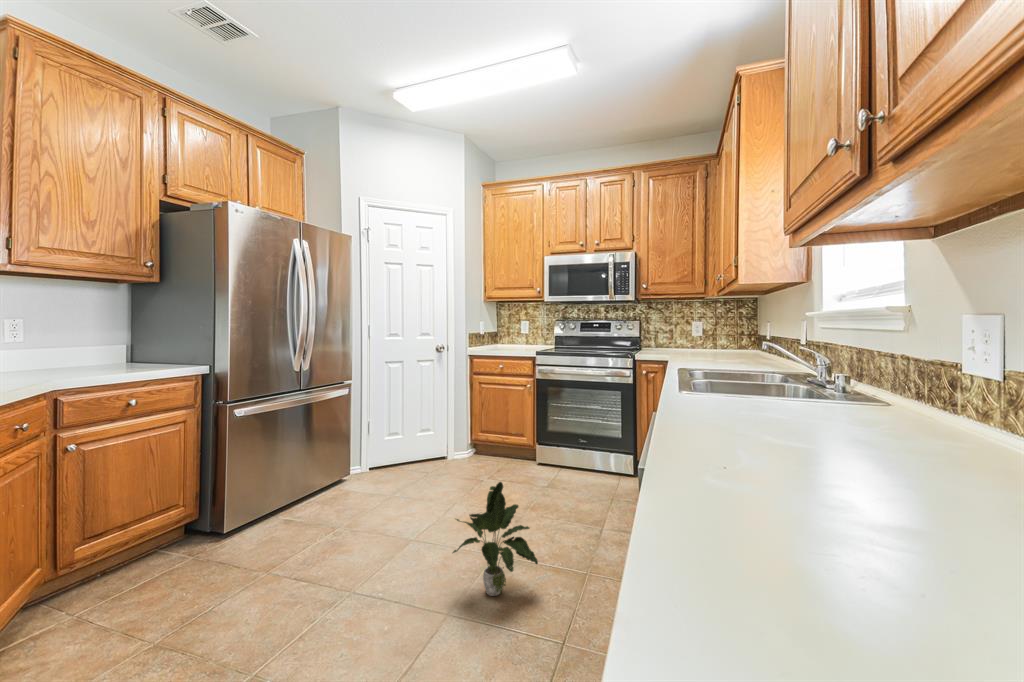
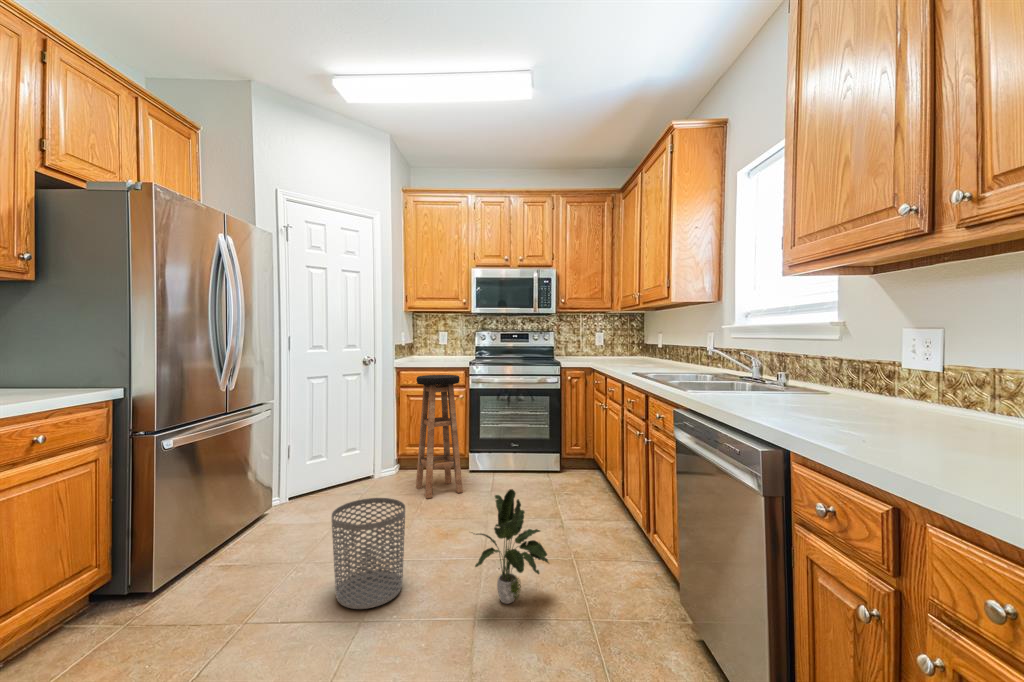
bar stool: none [476,364,518,484] -> present [416,375,463,499]
waste bin: none [346,476,413,574] -> present [332,498,405,609]

